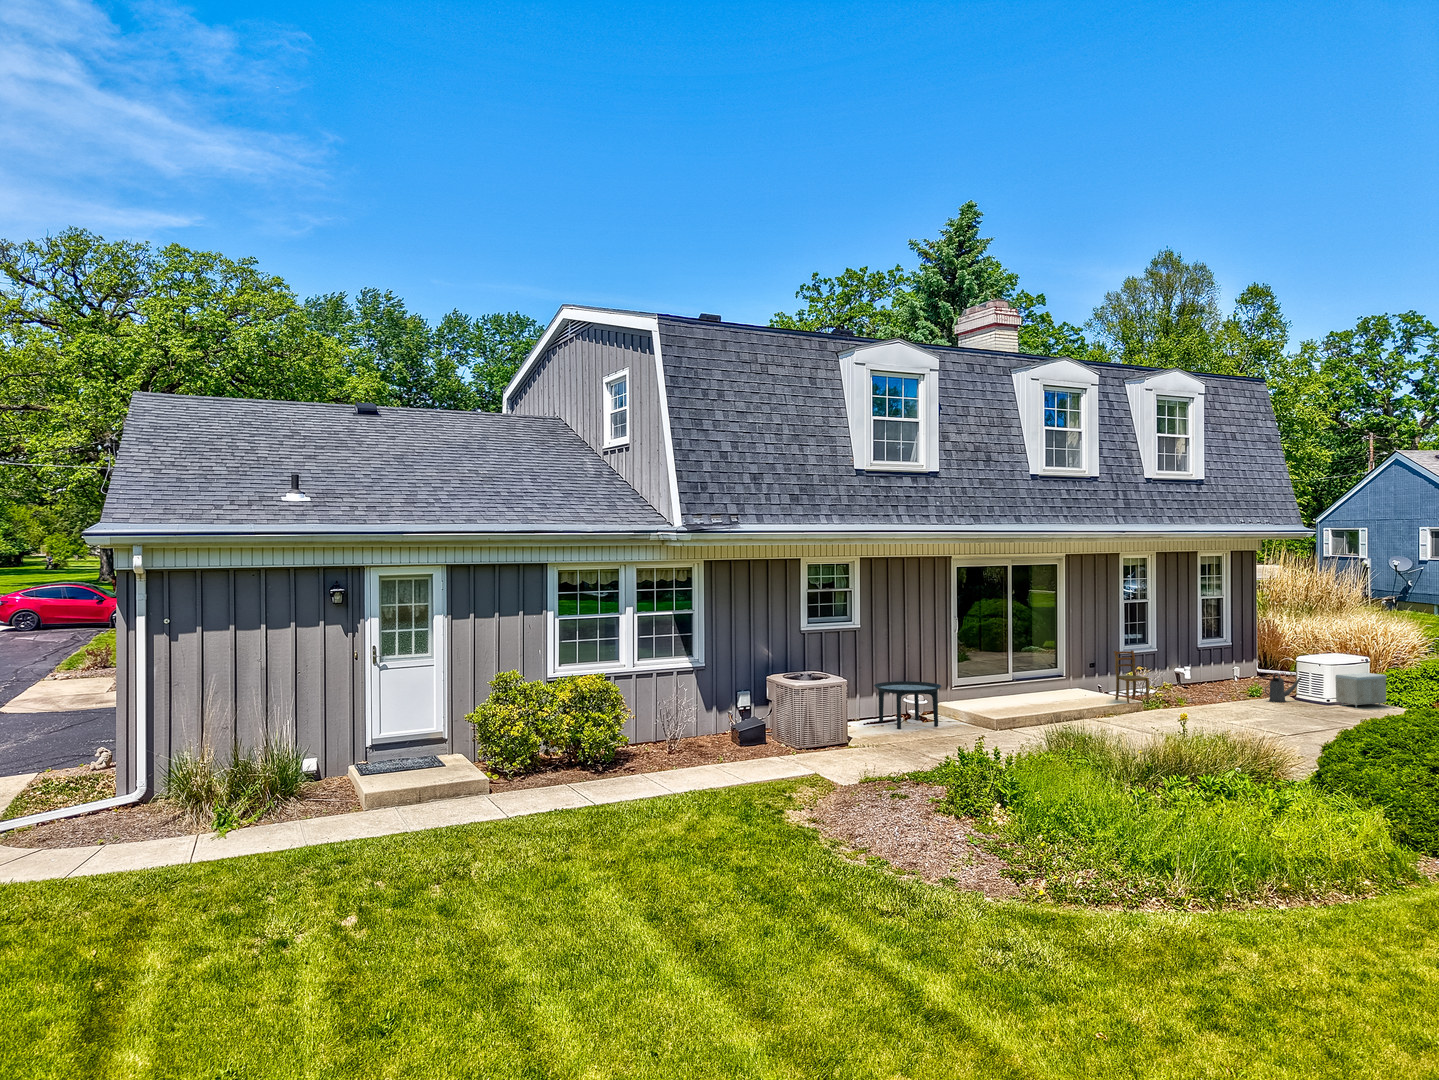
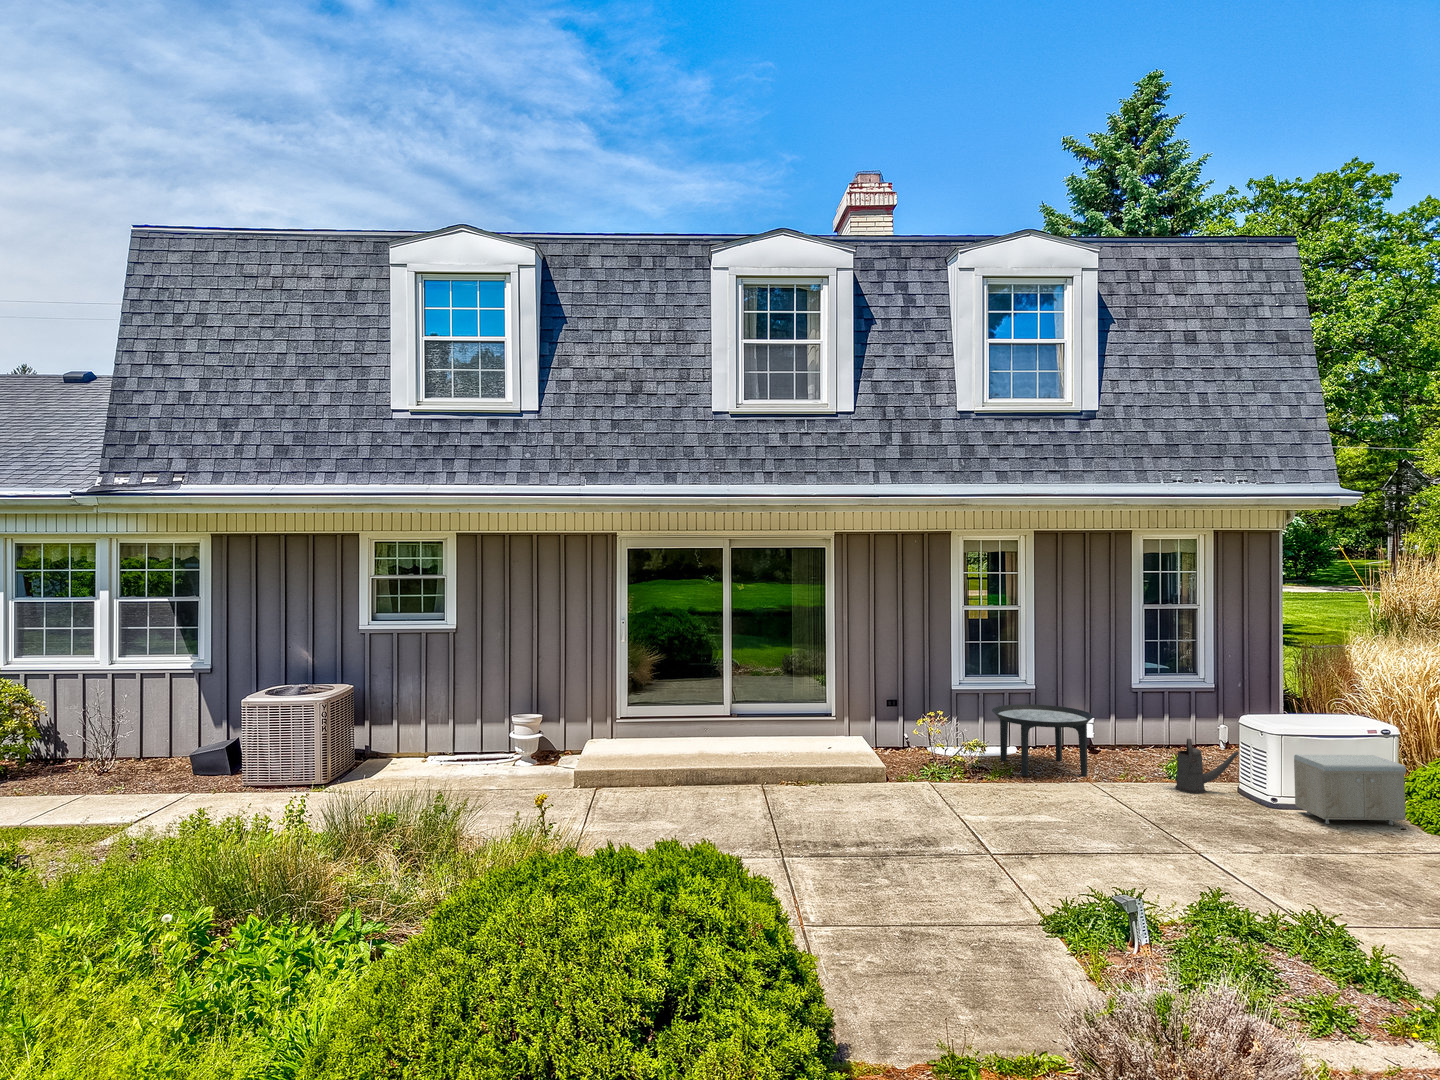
chair: present [1114,650,1149,703] -> none [910,681,949,769]
round table: present [874,681,941,729] -> present [992,704,1094,776]

